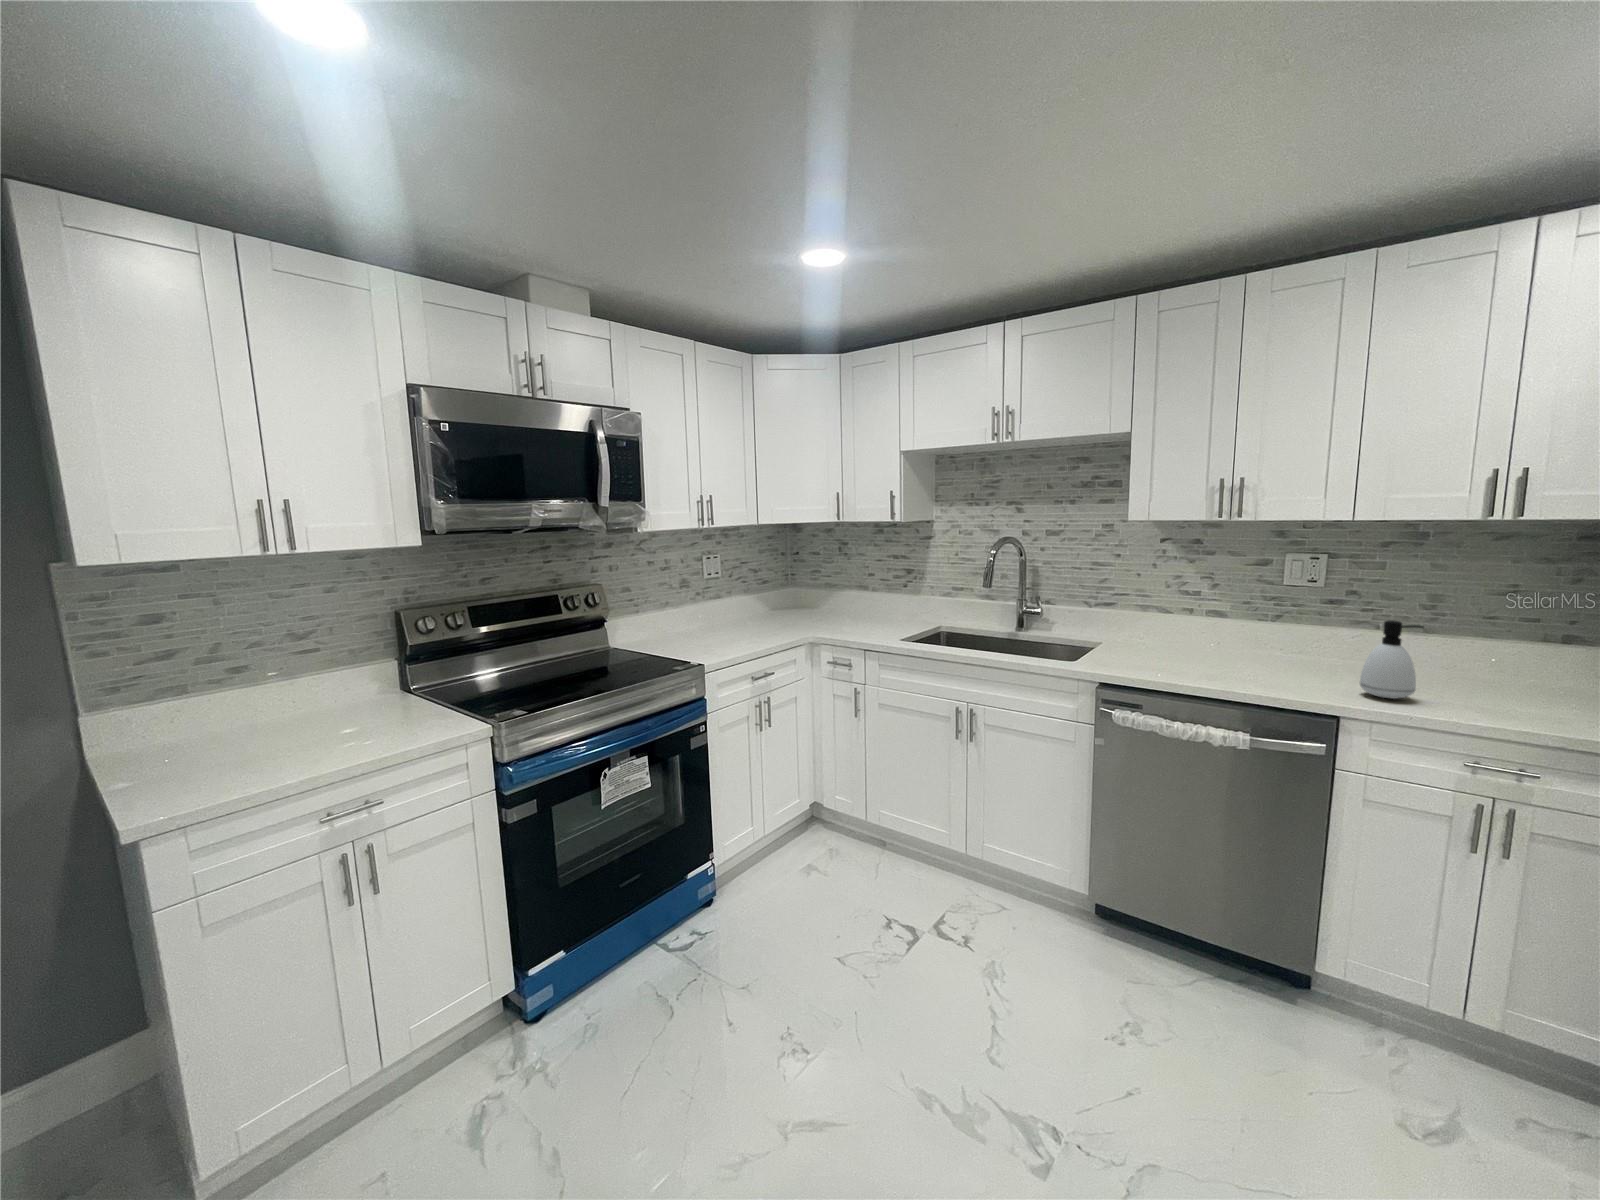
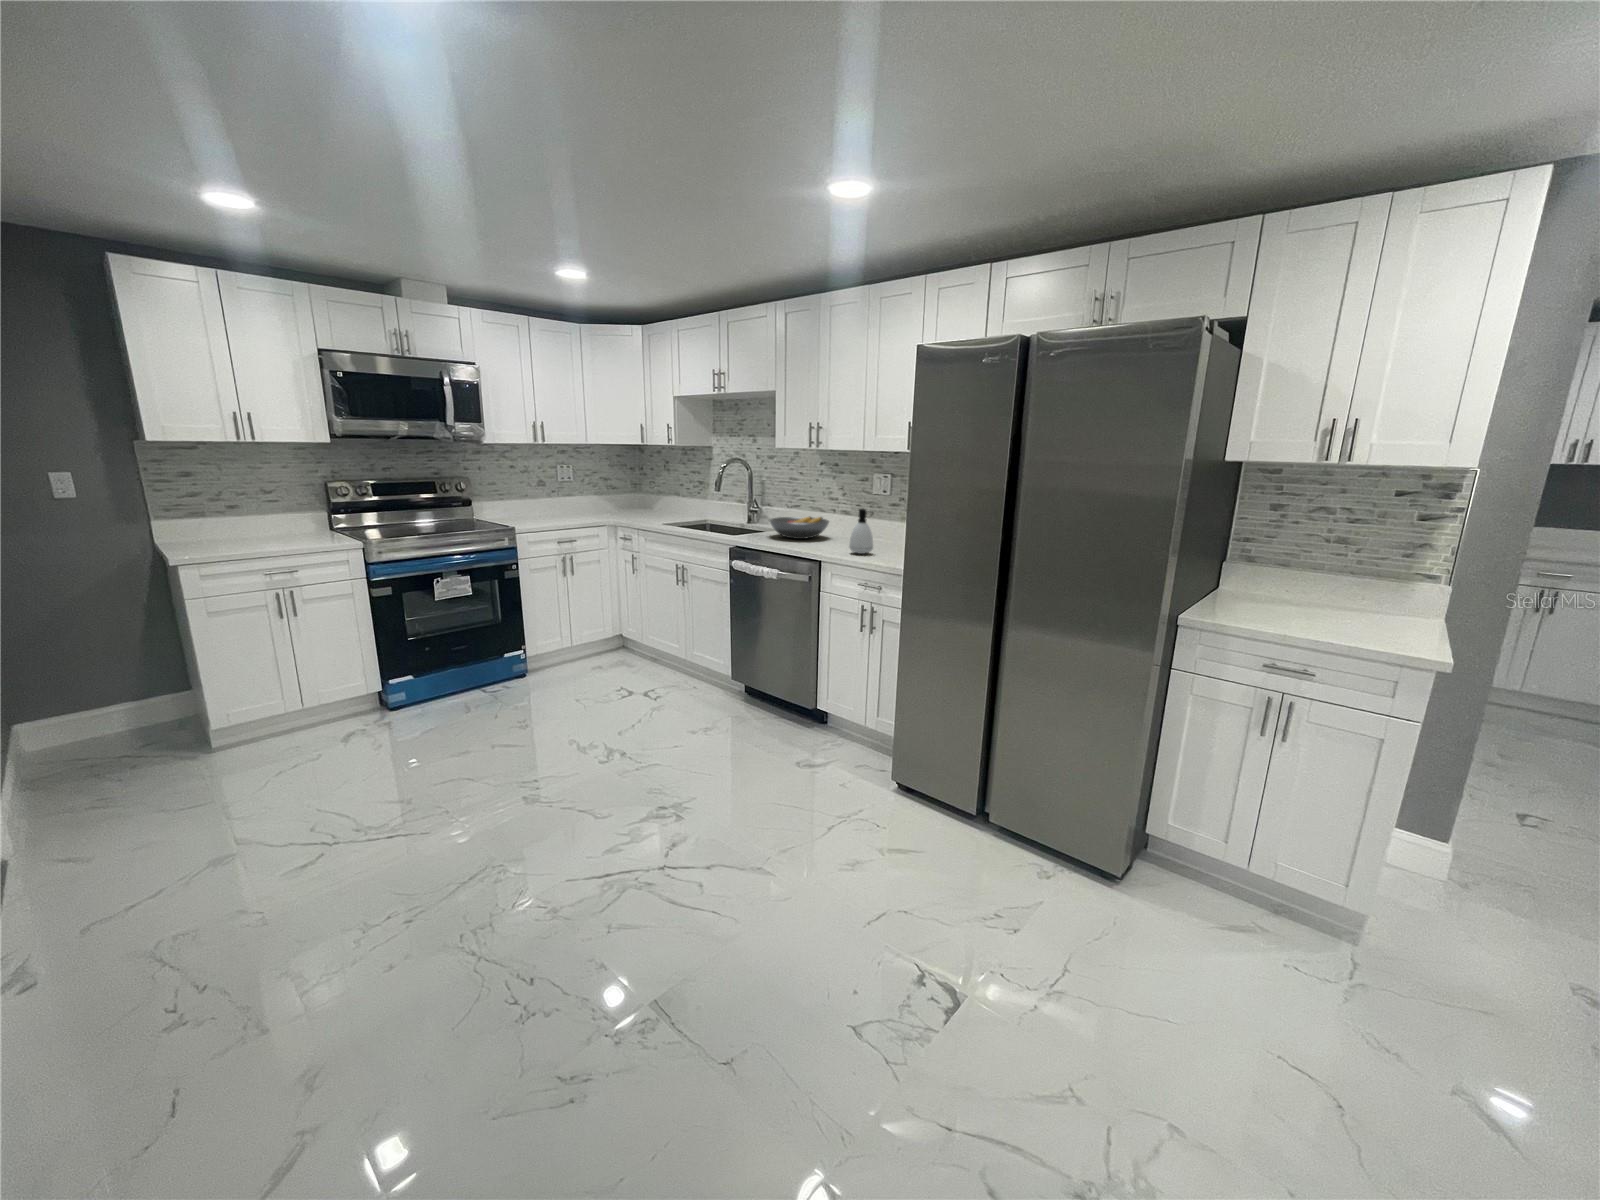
fruit bowl: none [1115,623,1228,662] -> present [769,517,829,539]

